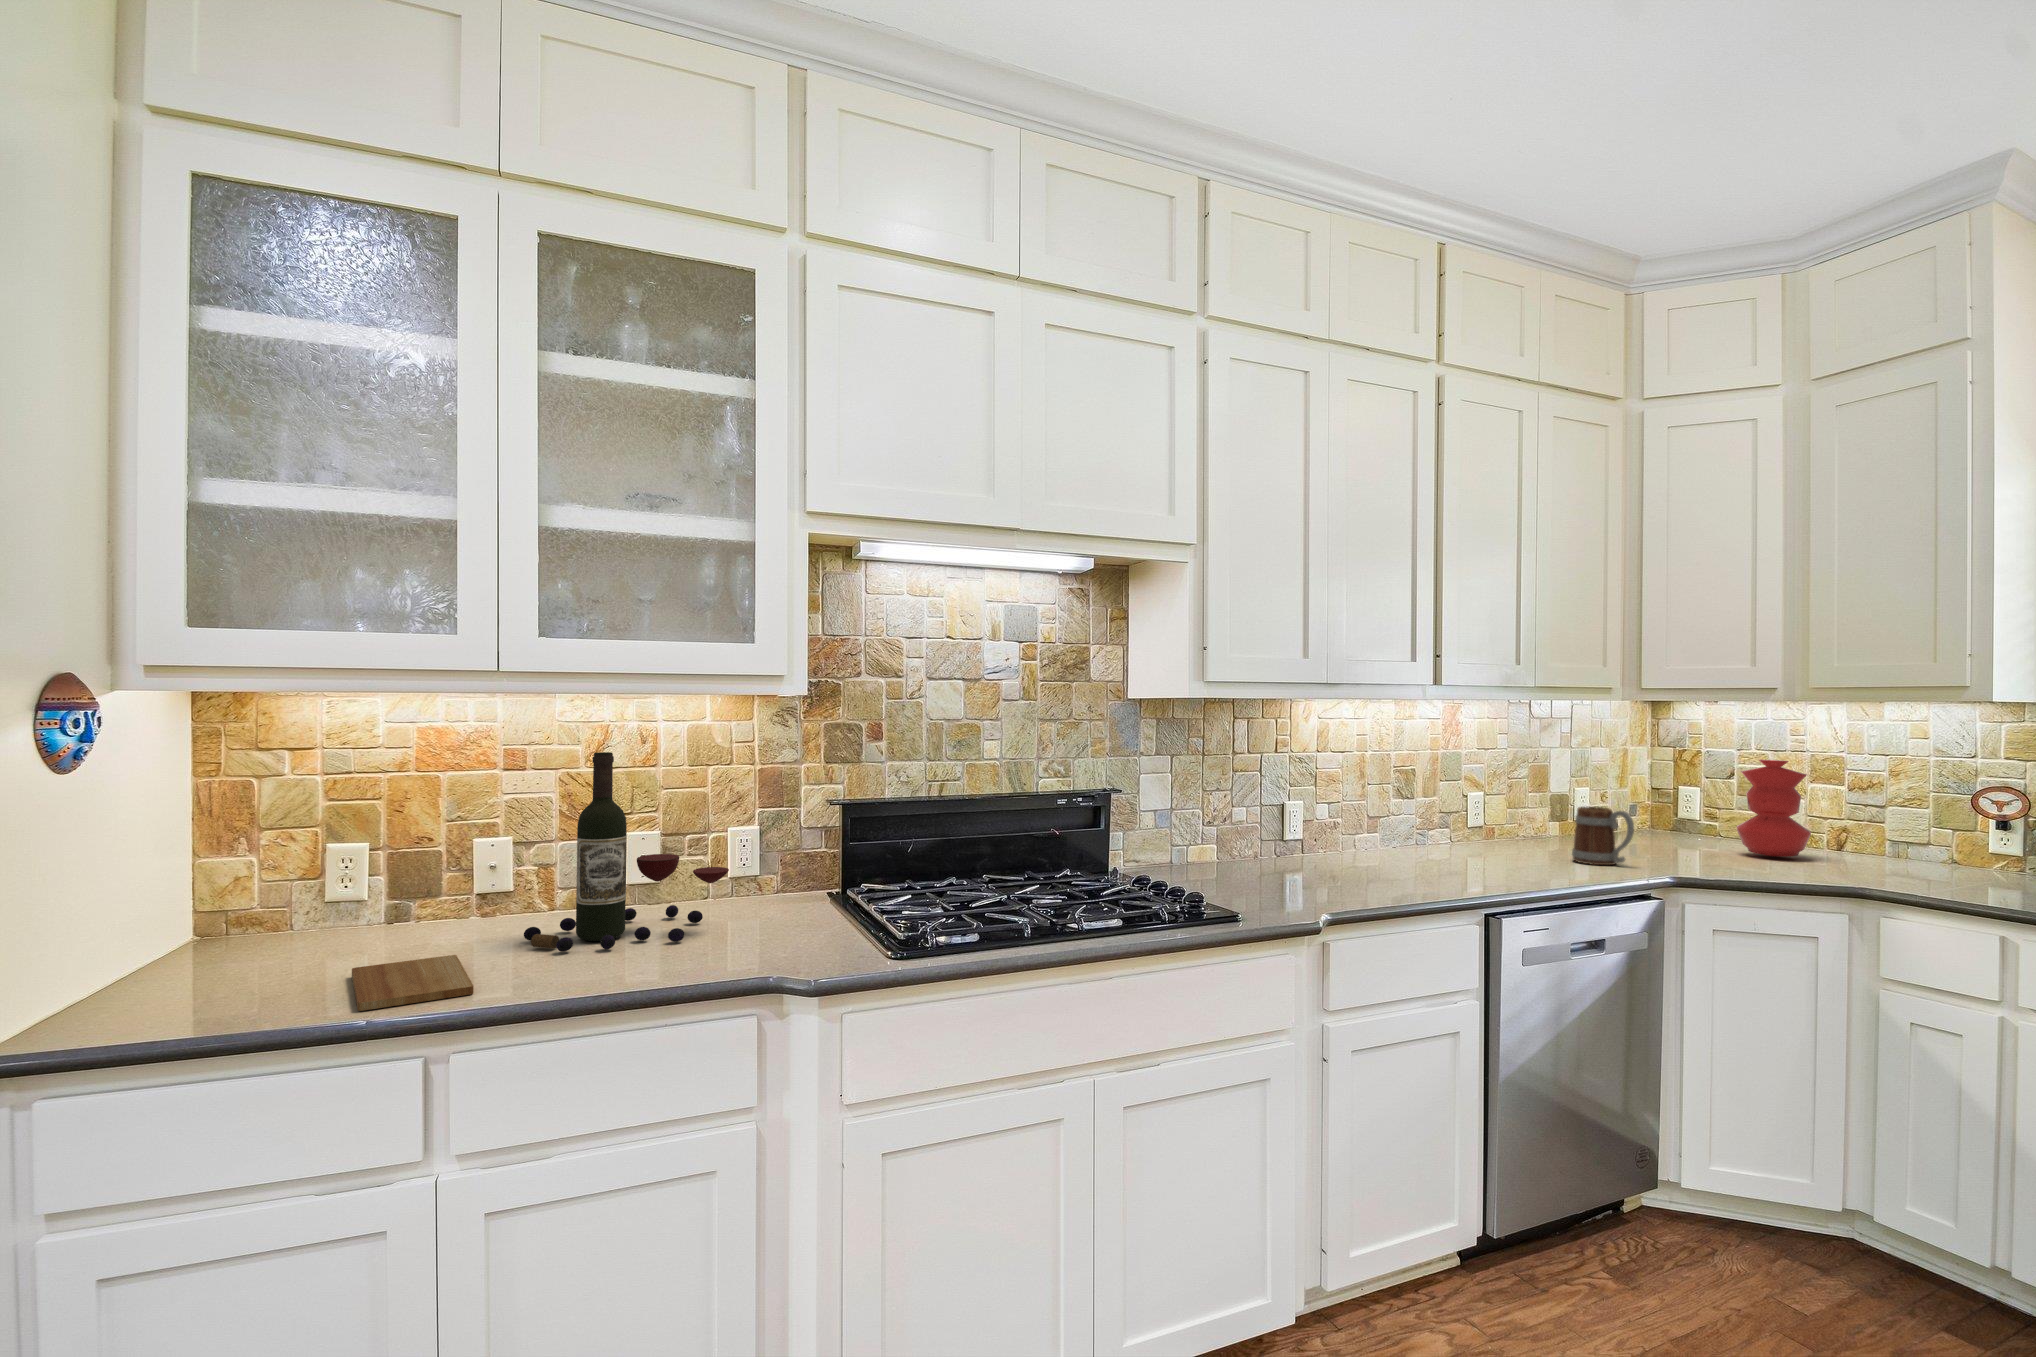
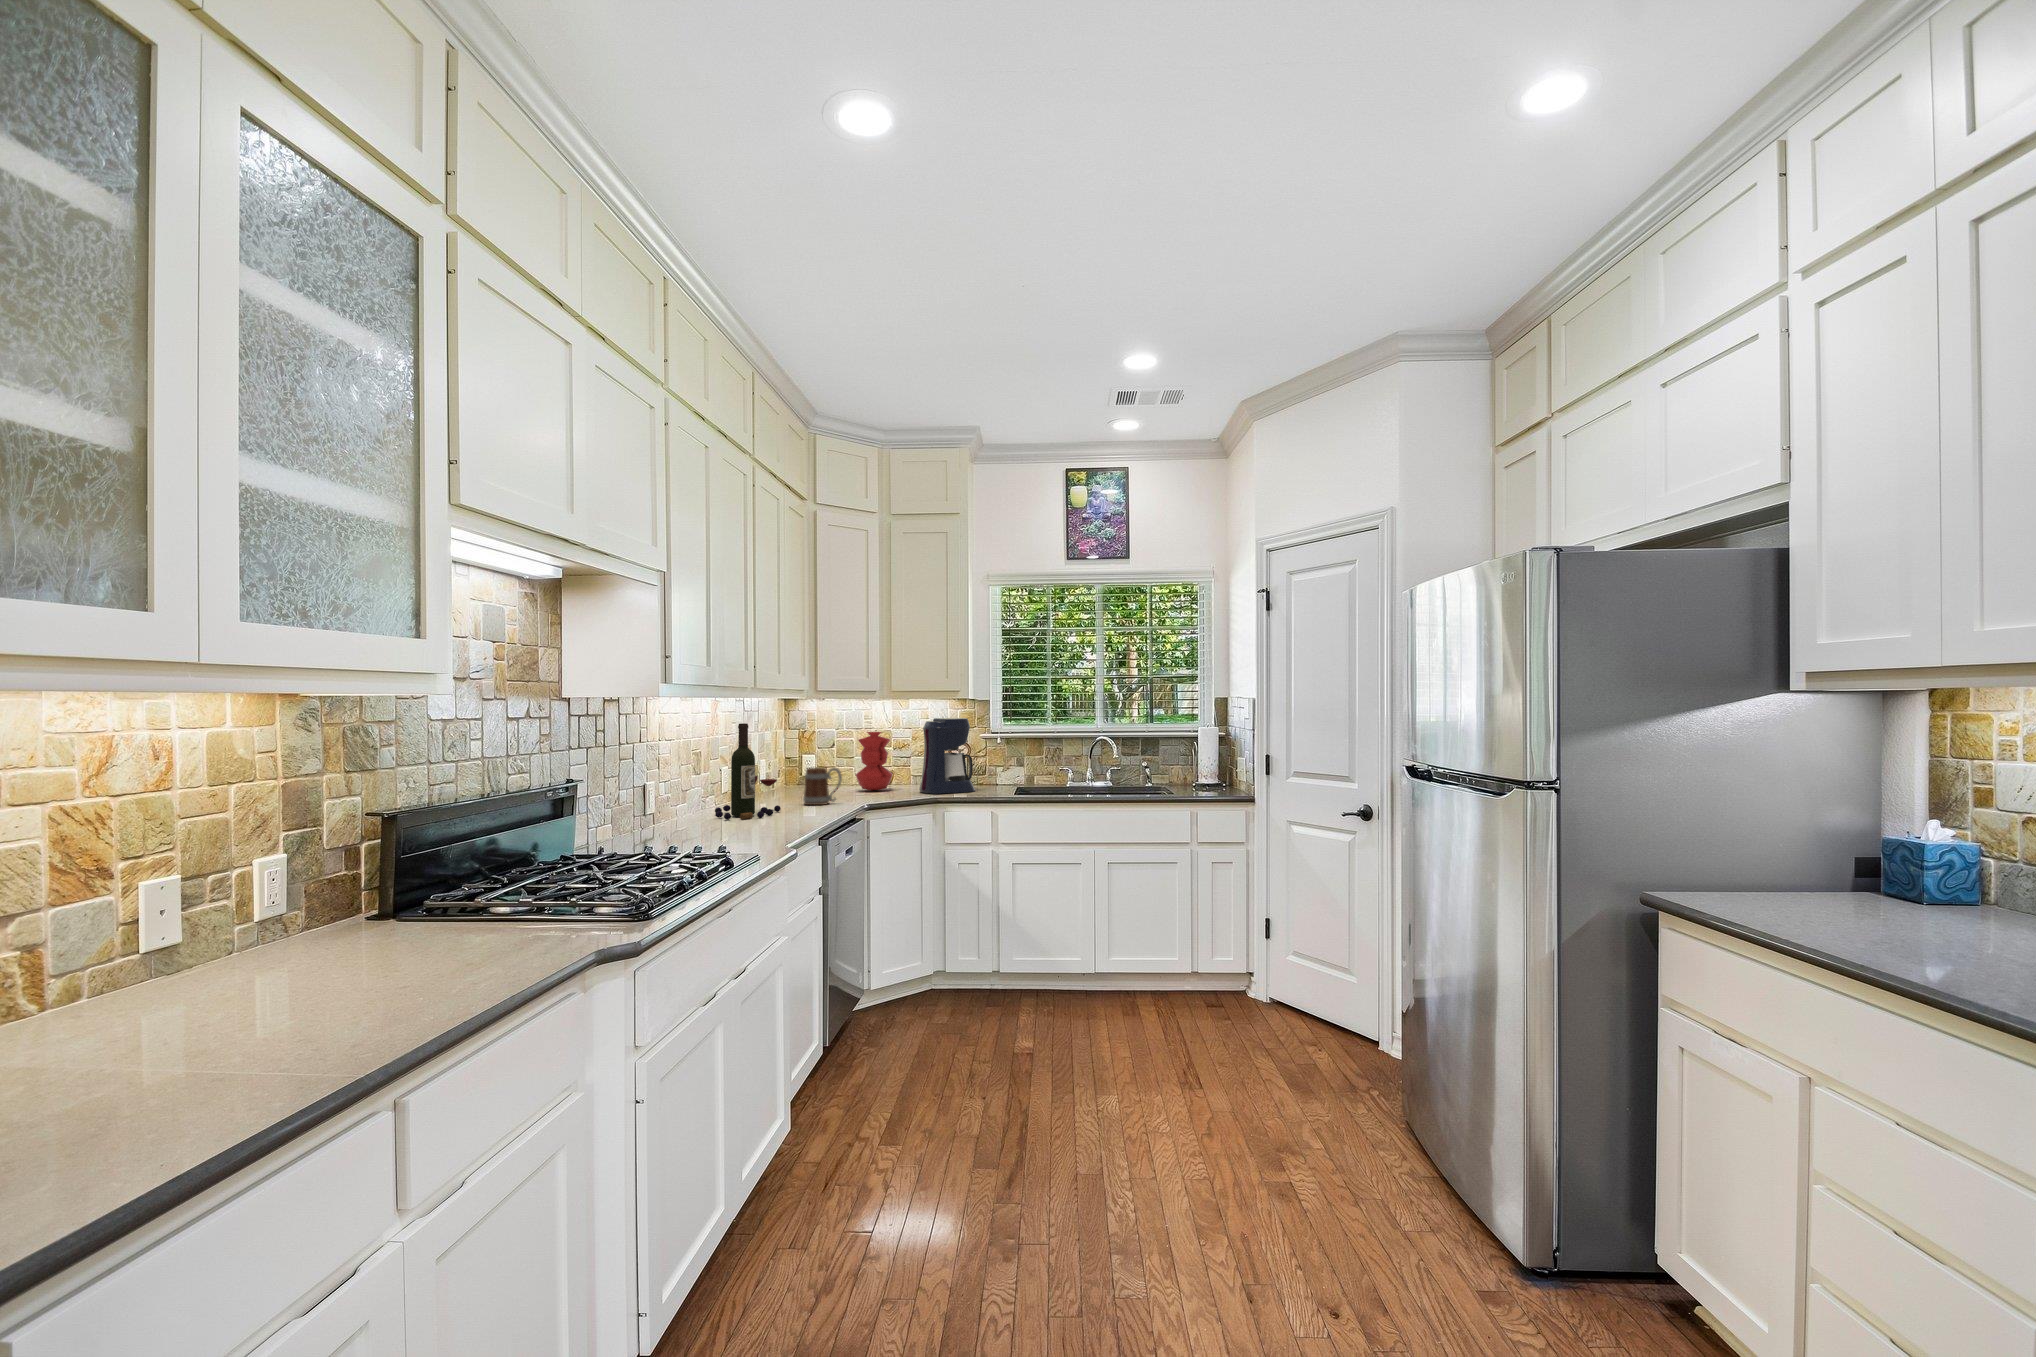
coffee maker: none [1841,745,1973,889] -> present [919,718,975,794]
wine bottle: present [524,752,729,952] -> present [715,723,781,820]
cutting board: present [352,955,474,1011] -> none [76,1035,359,1103]

